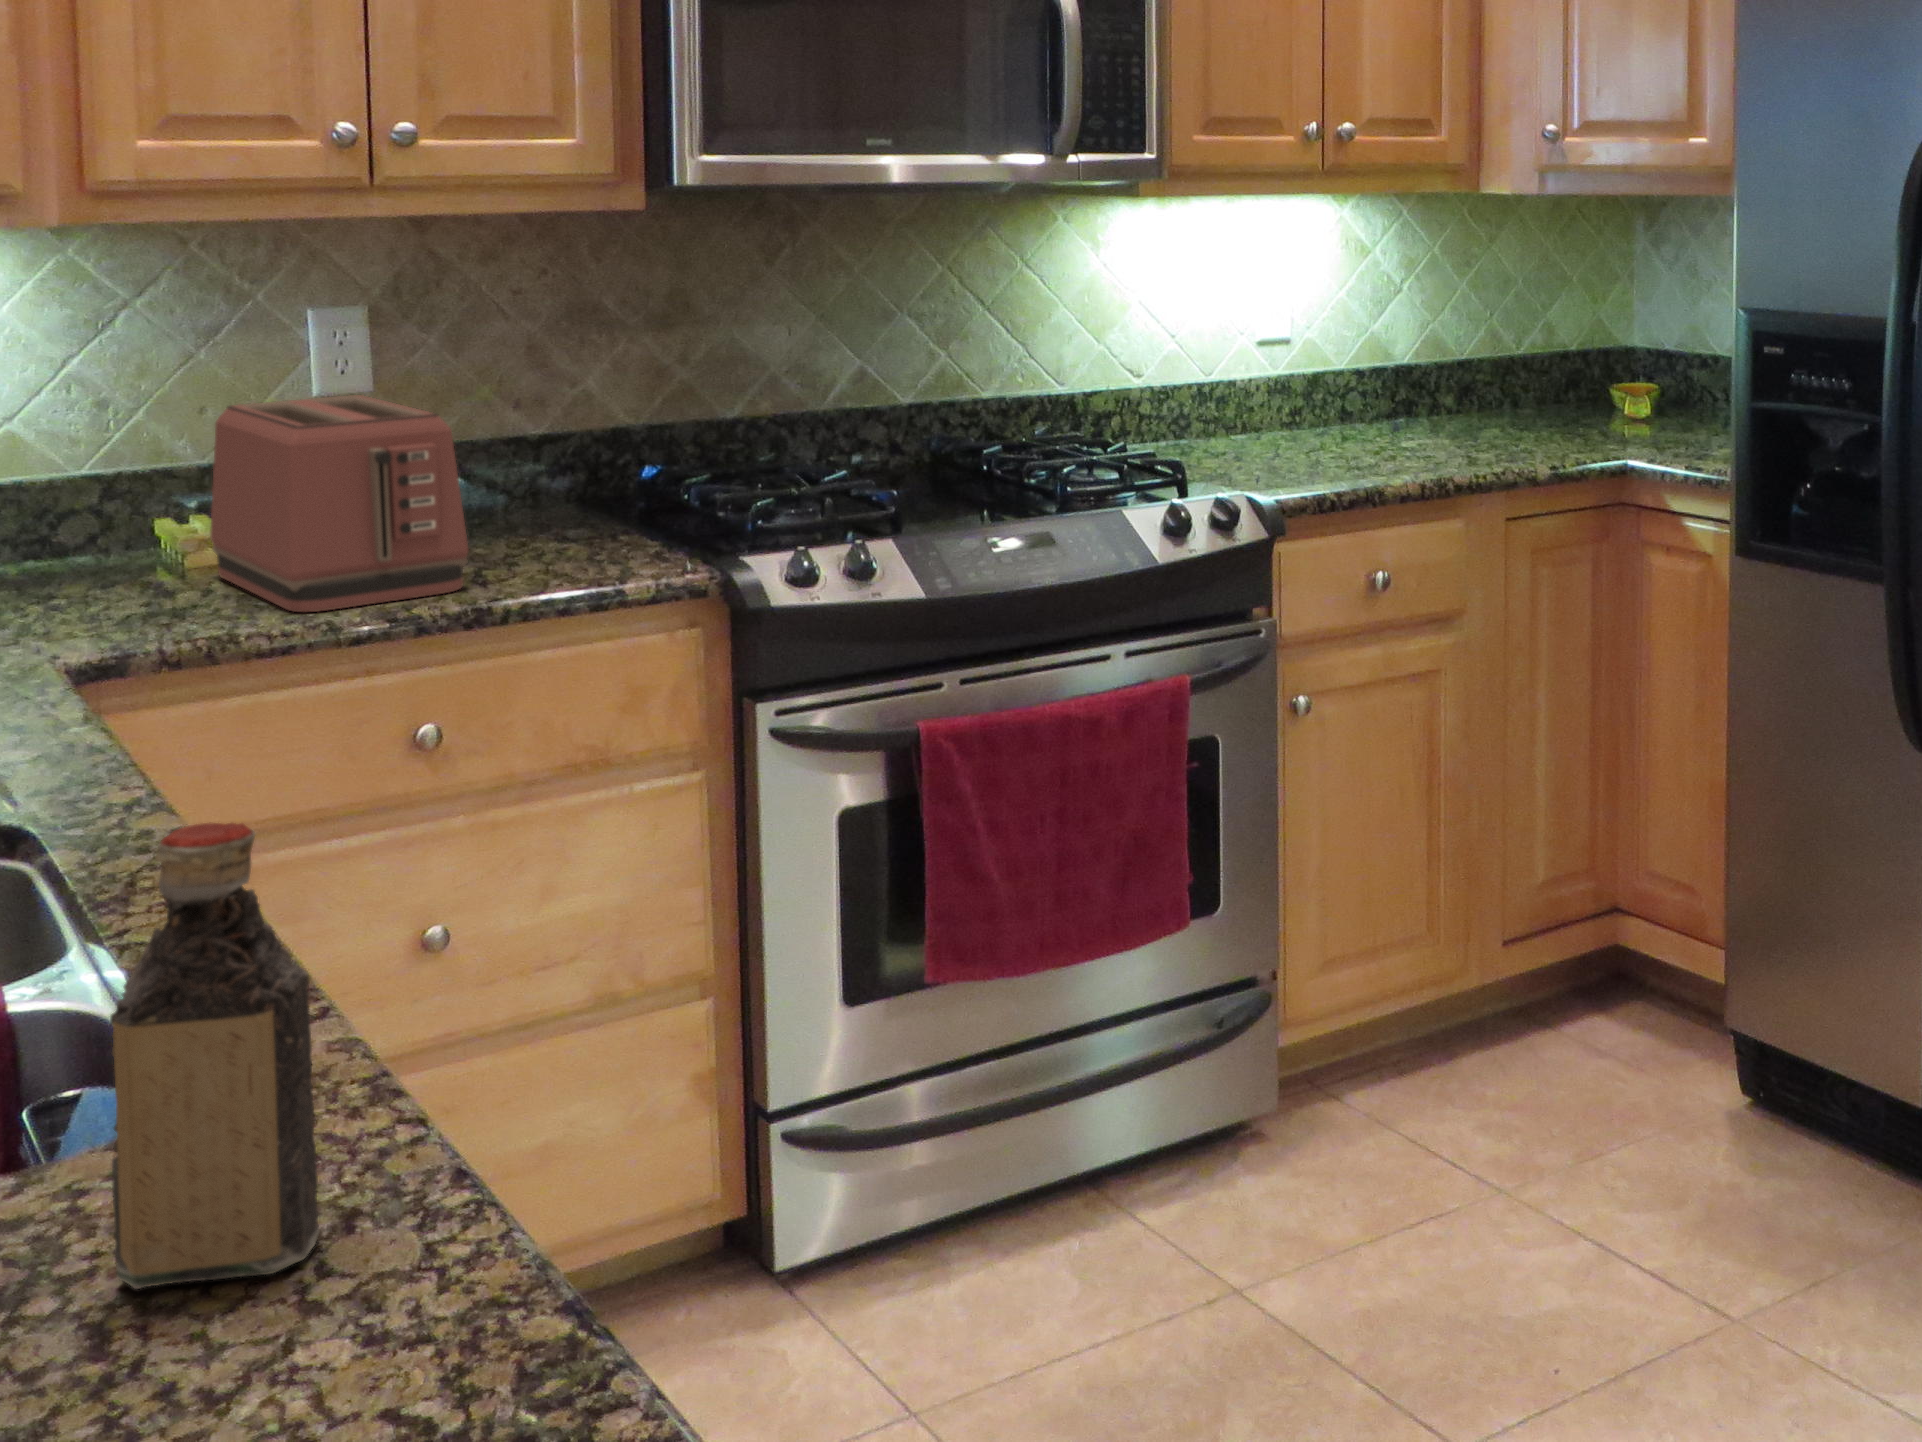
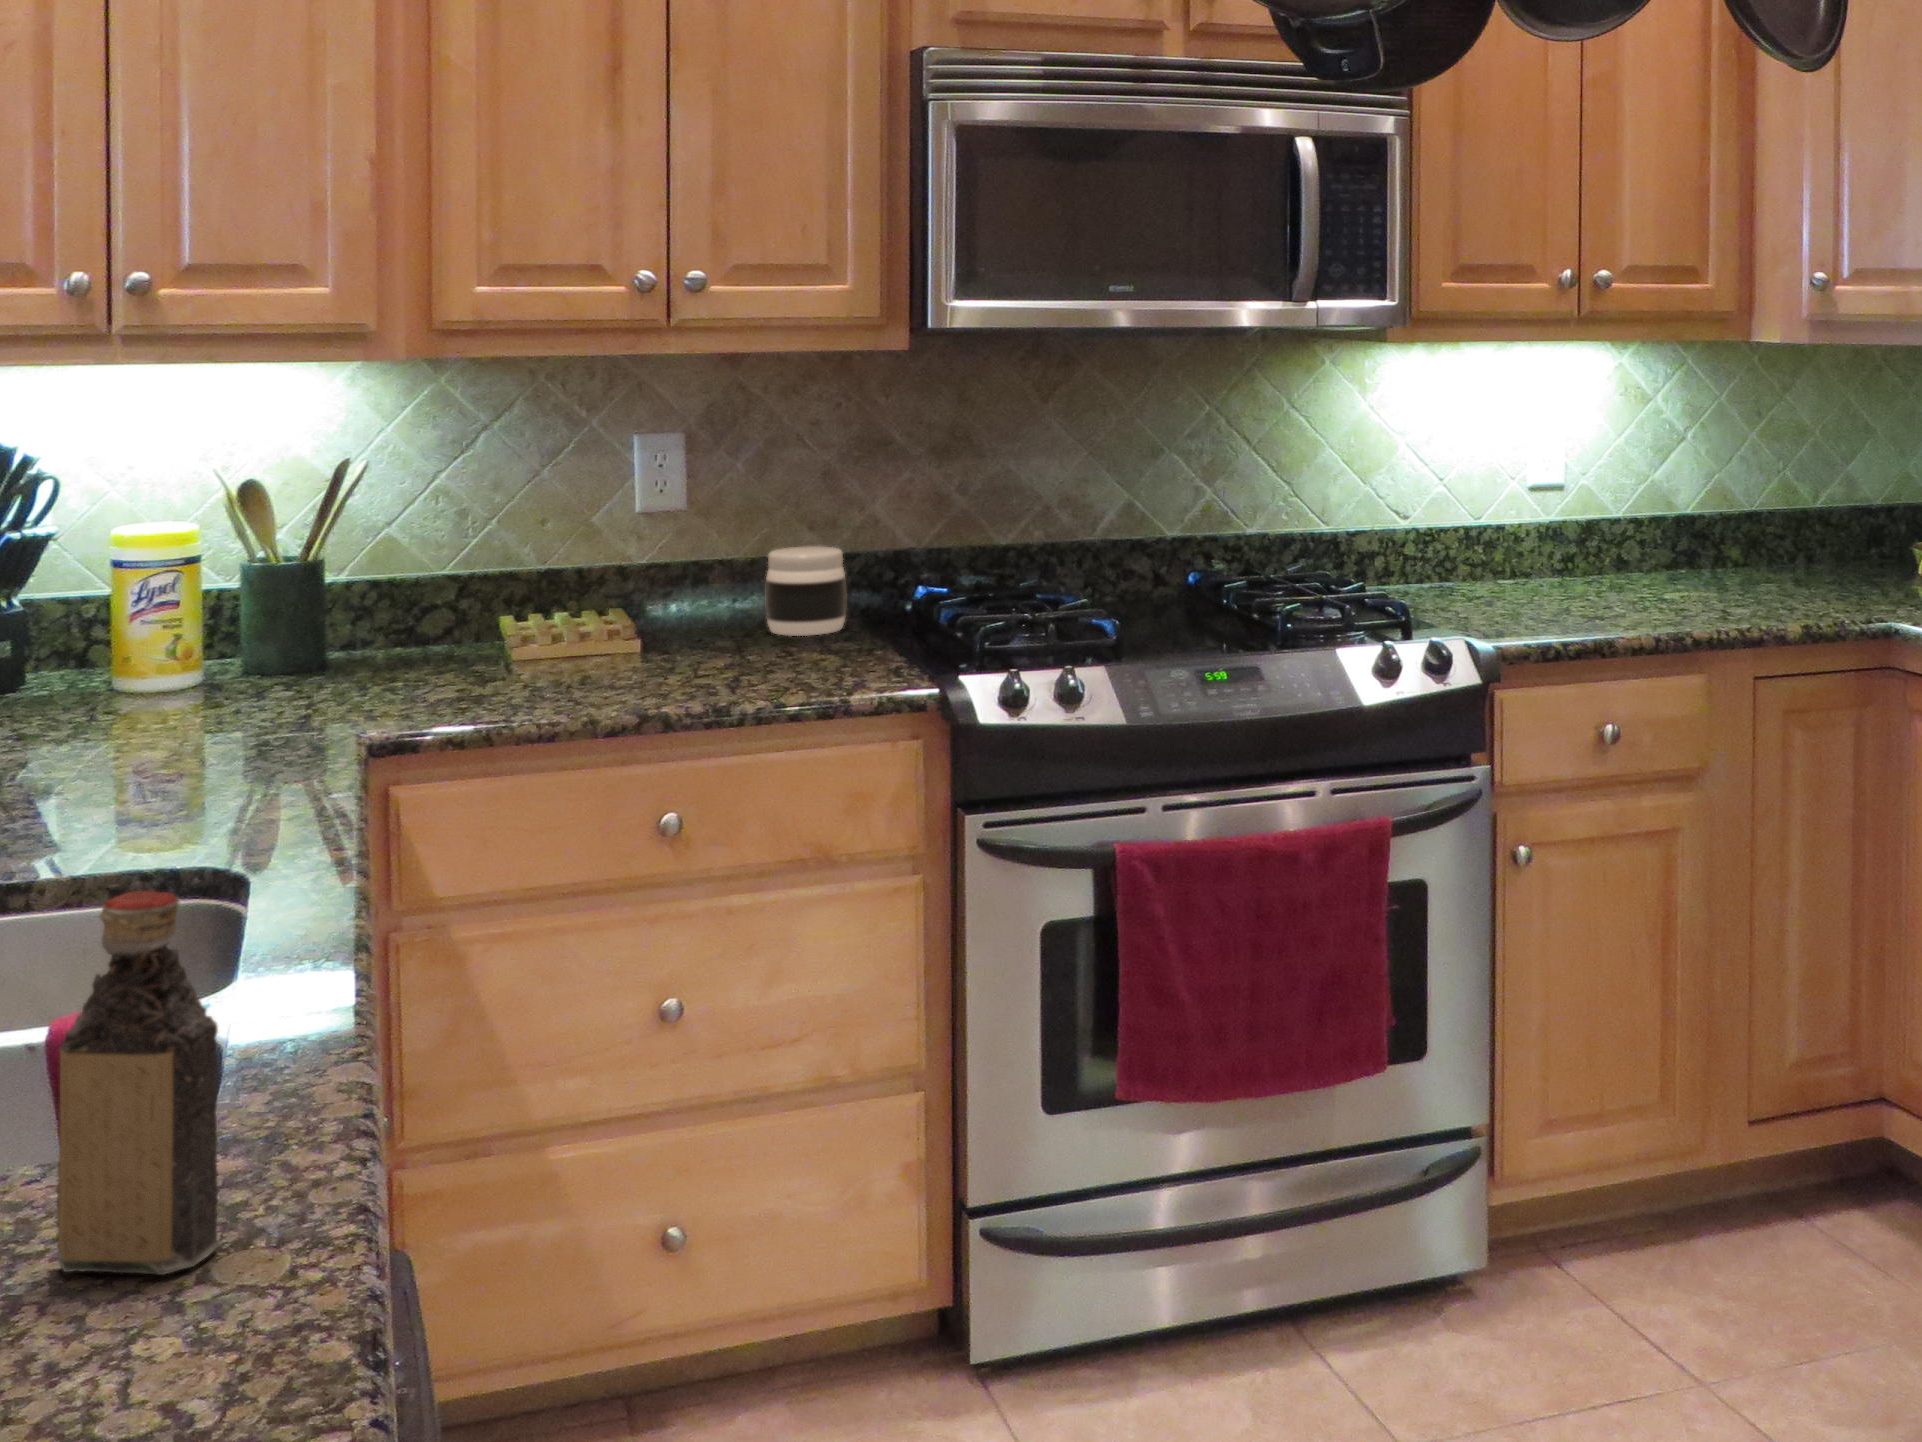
toaster: present [210,395,468,612] -> none [530,514,720,707]
jar: none [472,427,566,525] -> present [765,546,846,636]

